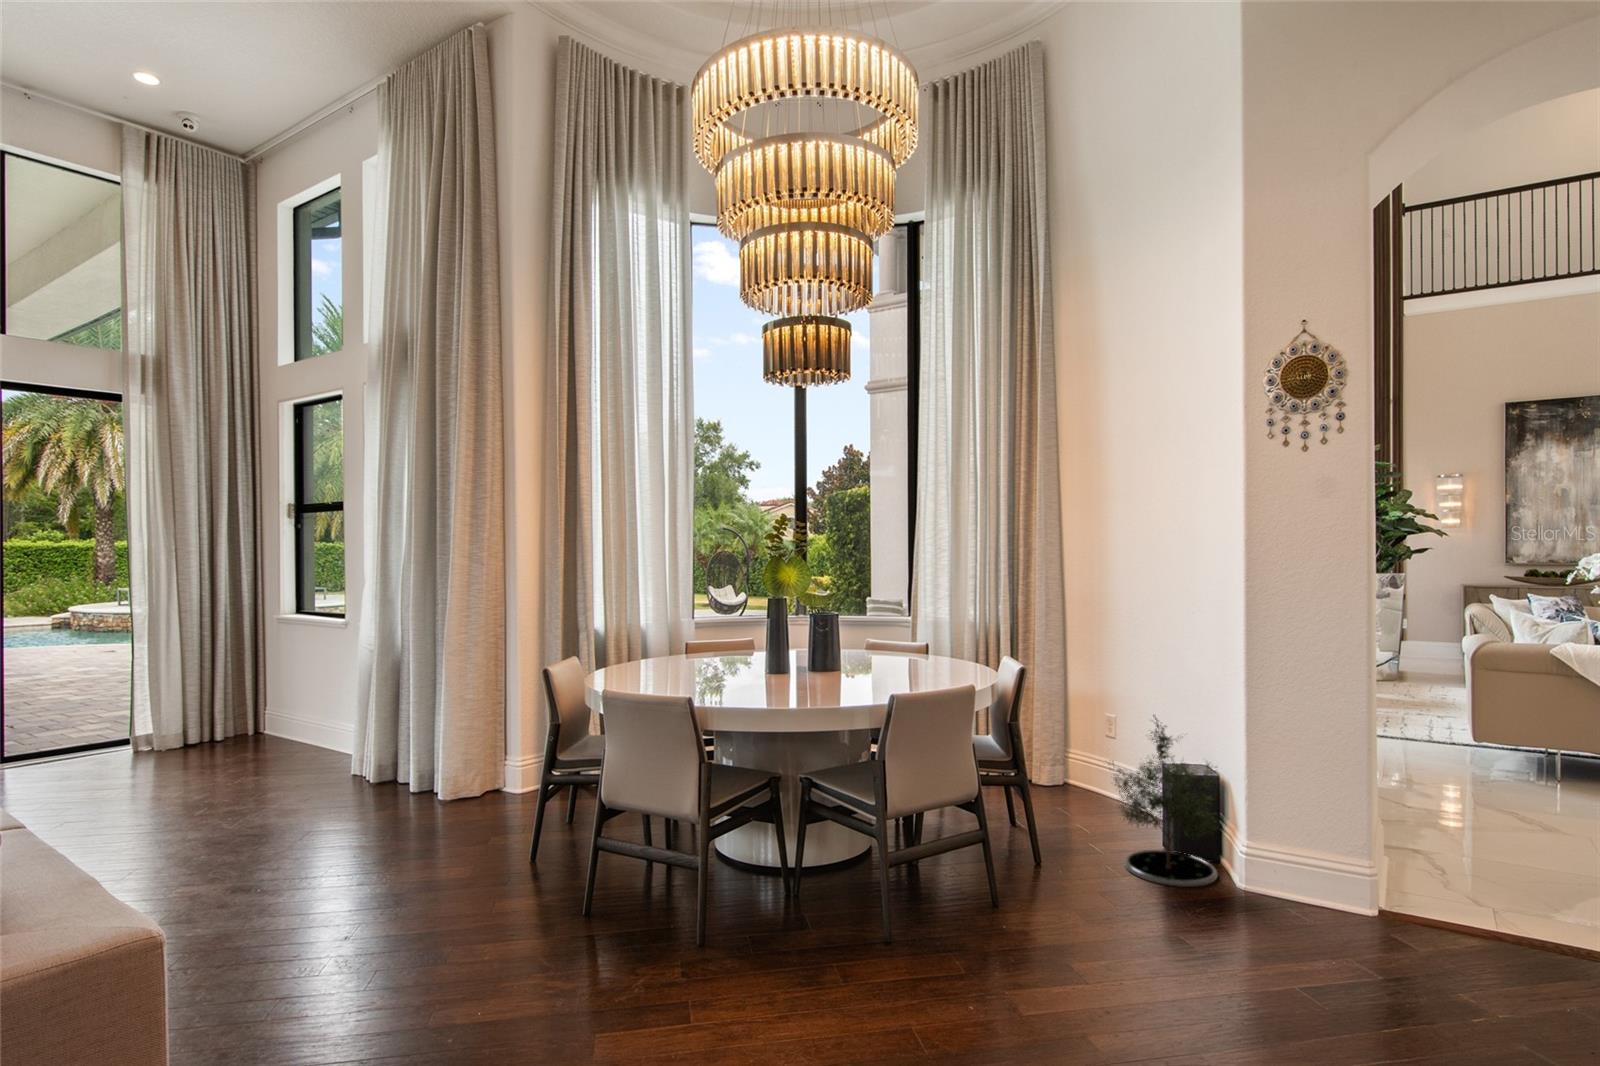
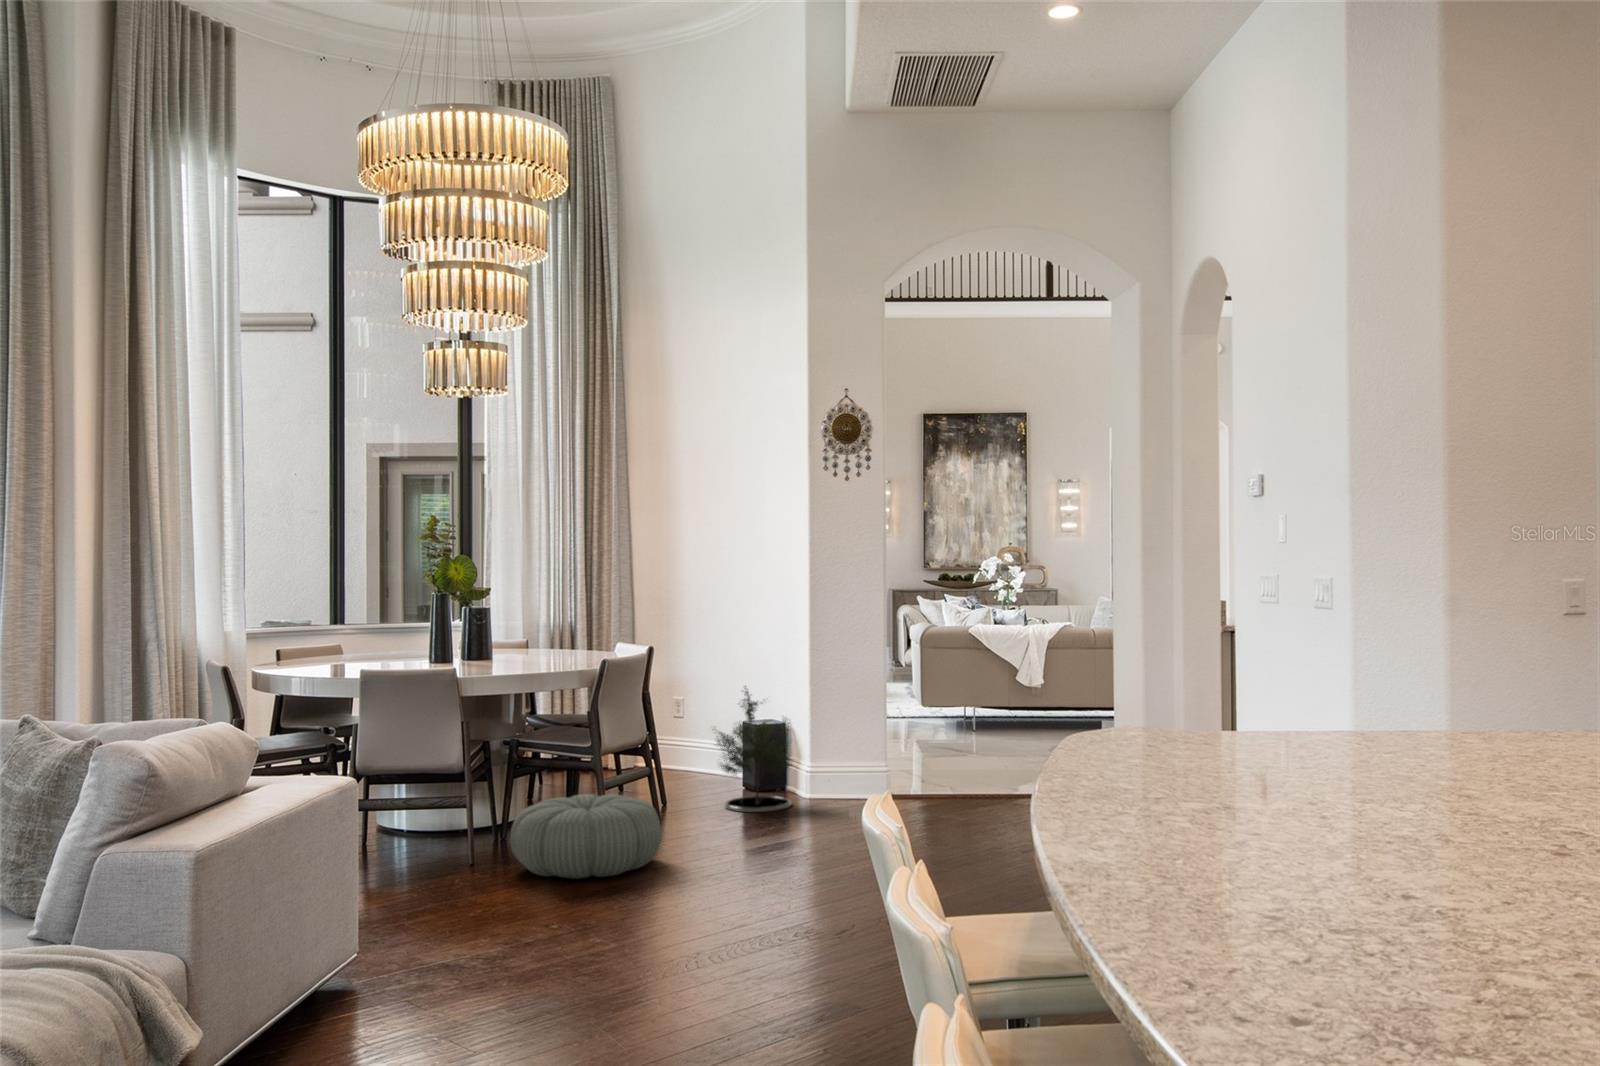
pouf: none [762,844,955,984] -> present [510,794,661,879]

